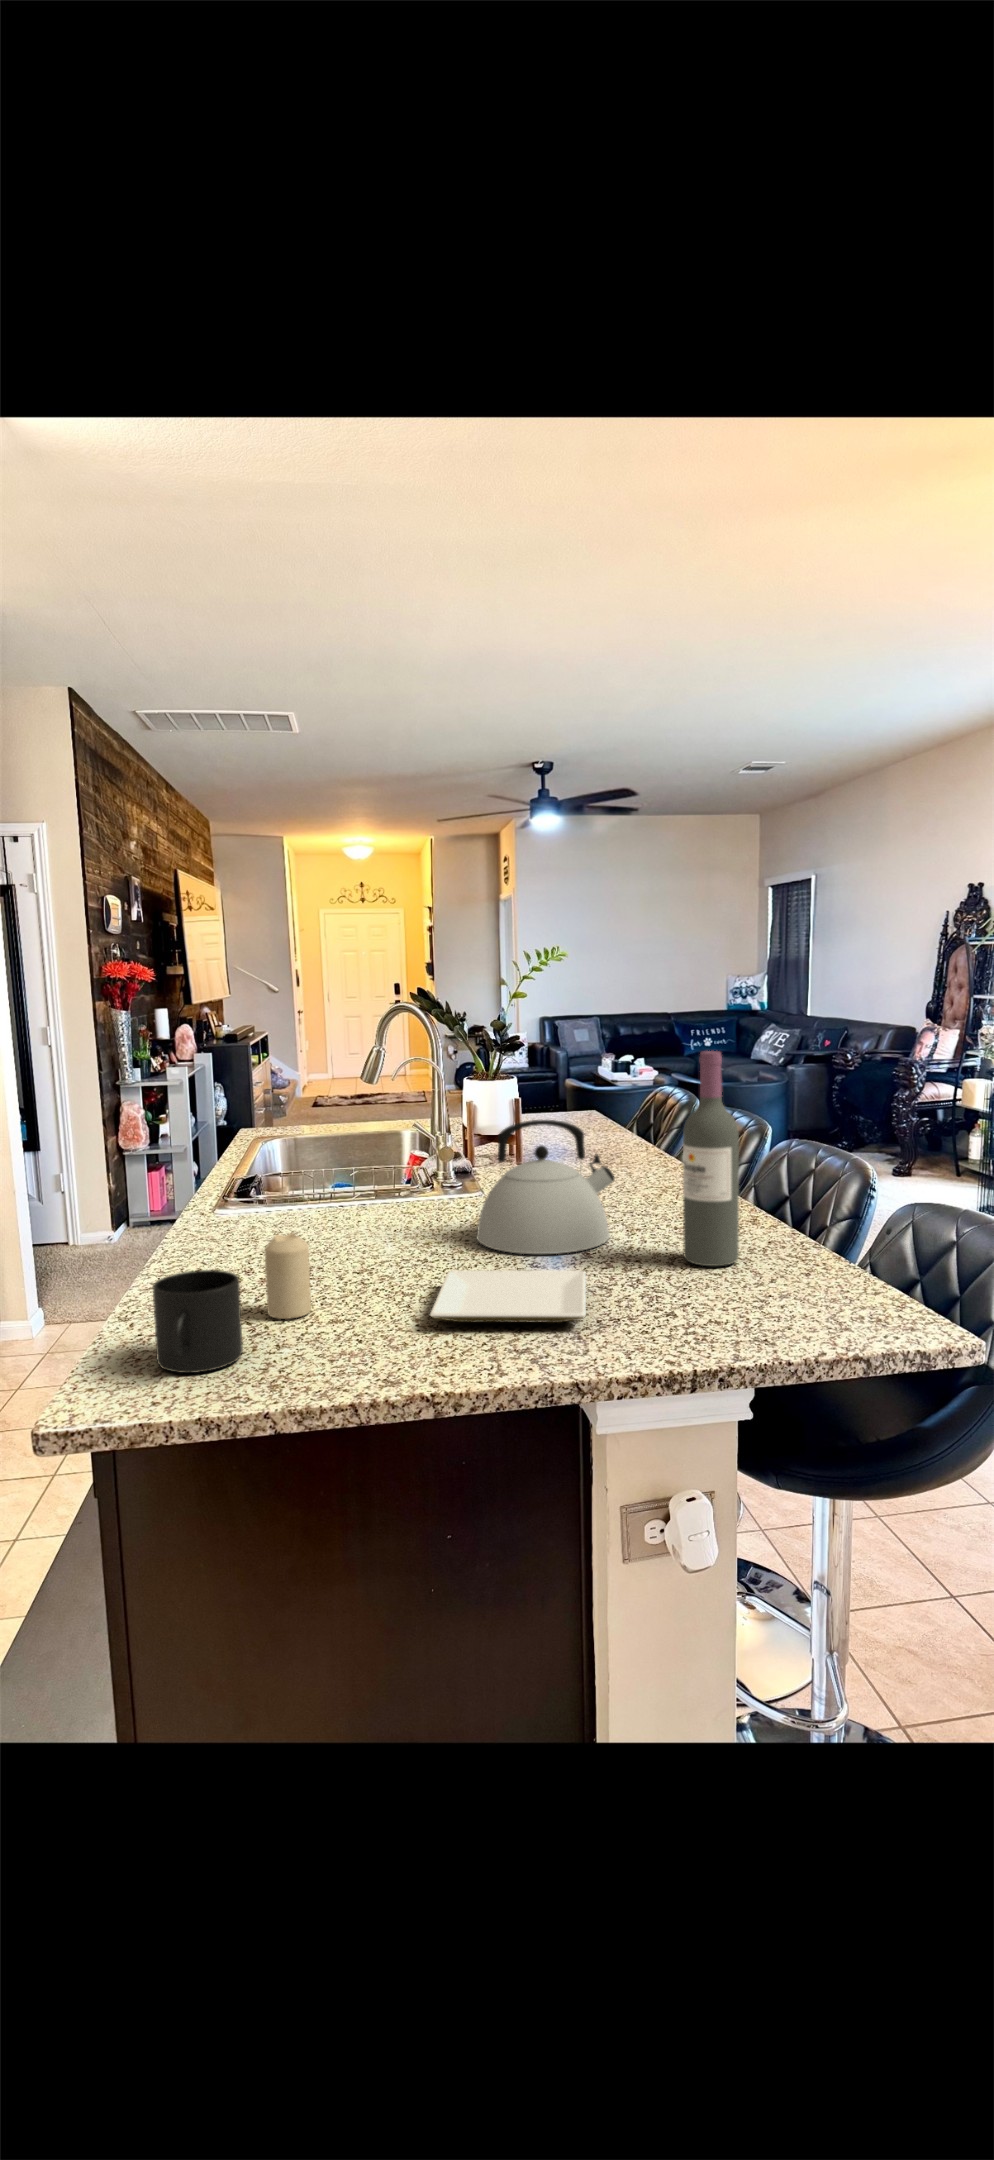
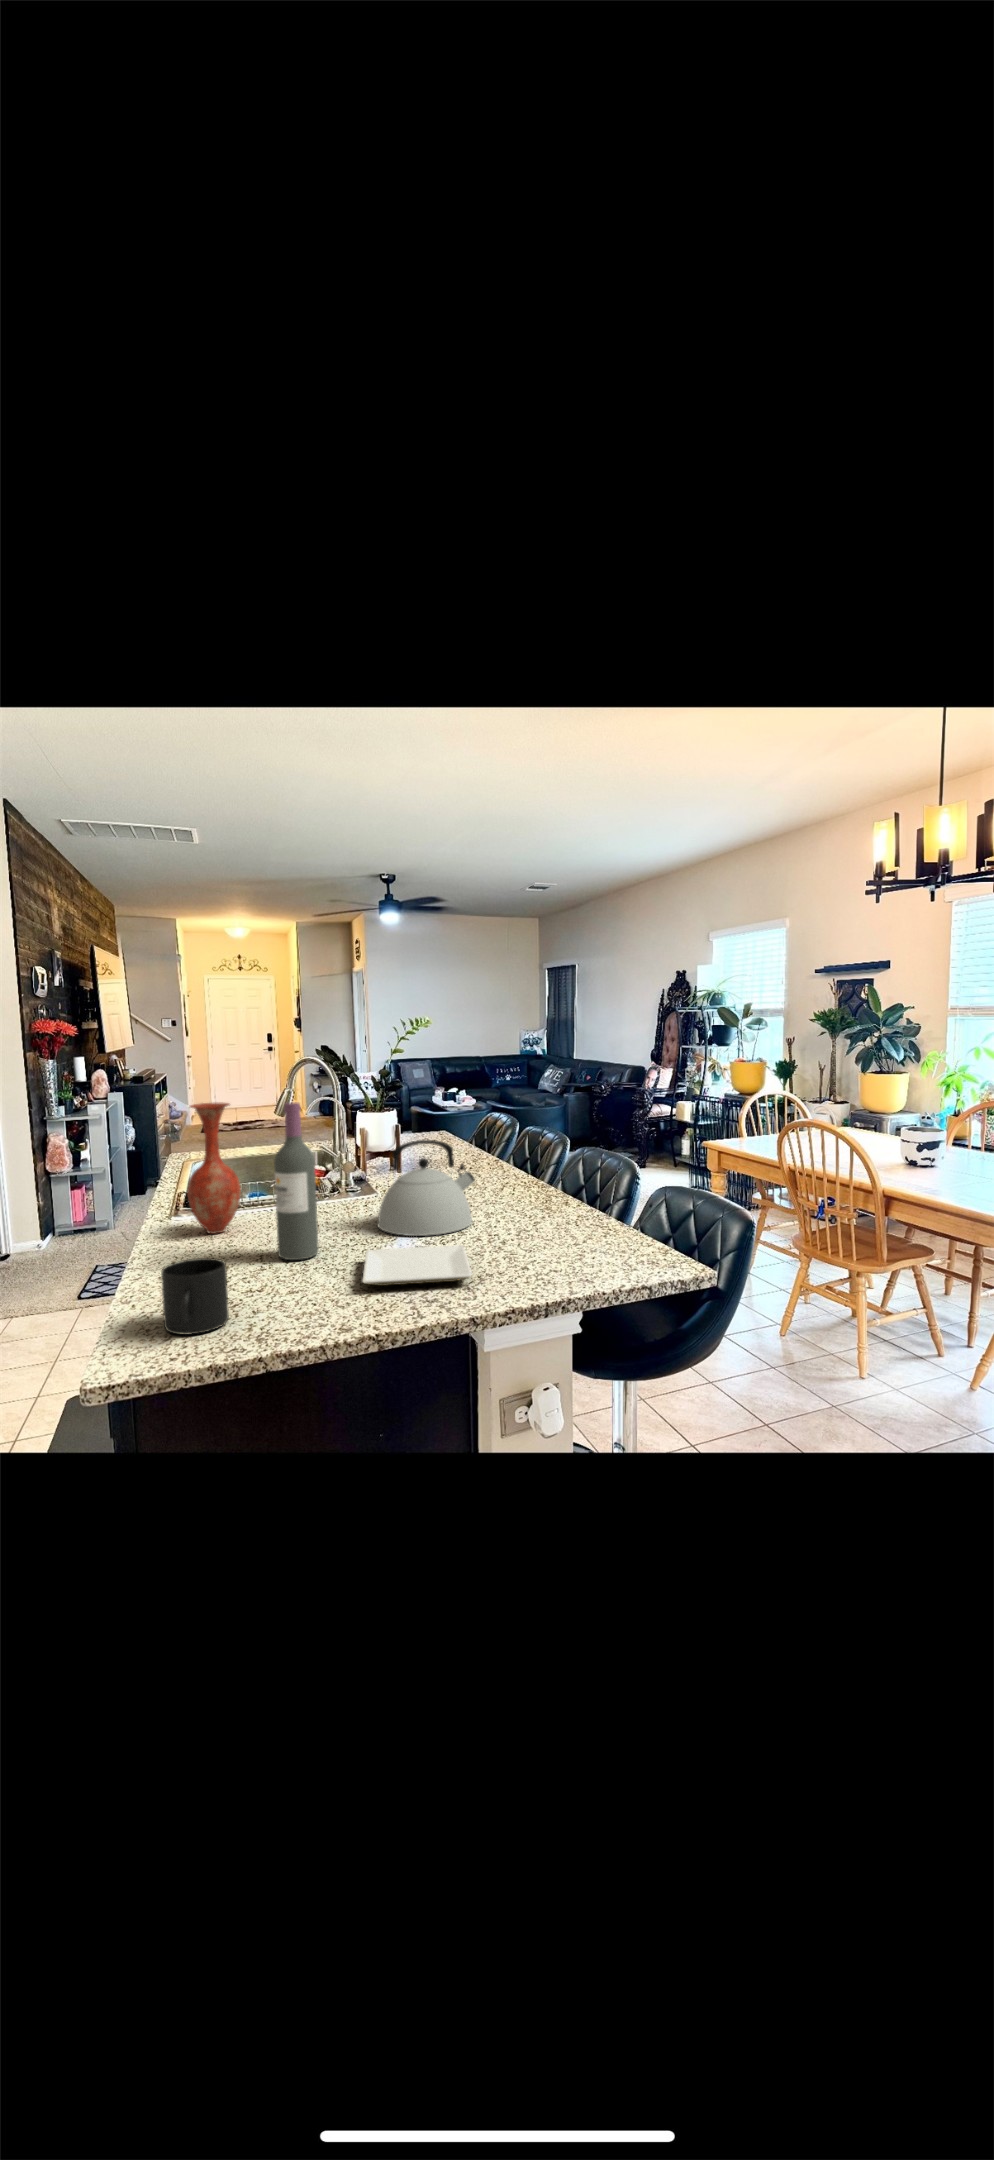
wine bottle: present [683,1051,739,1266] -> present [274,1102,319,1260]
vase: none [228,1062,297,1237] -> present [187,1103,241,1234]
candle: present [265,1233,311,1319] -> none [235,1229,270,1292]

